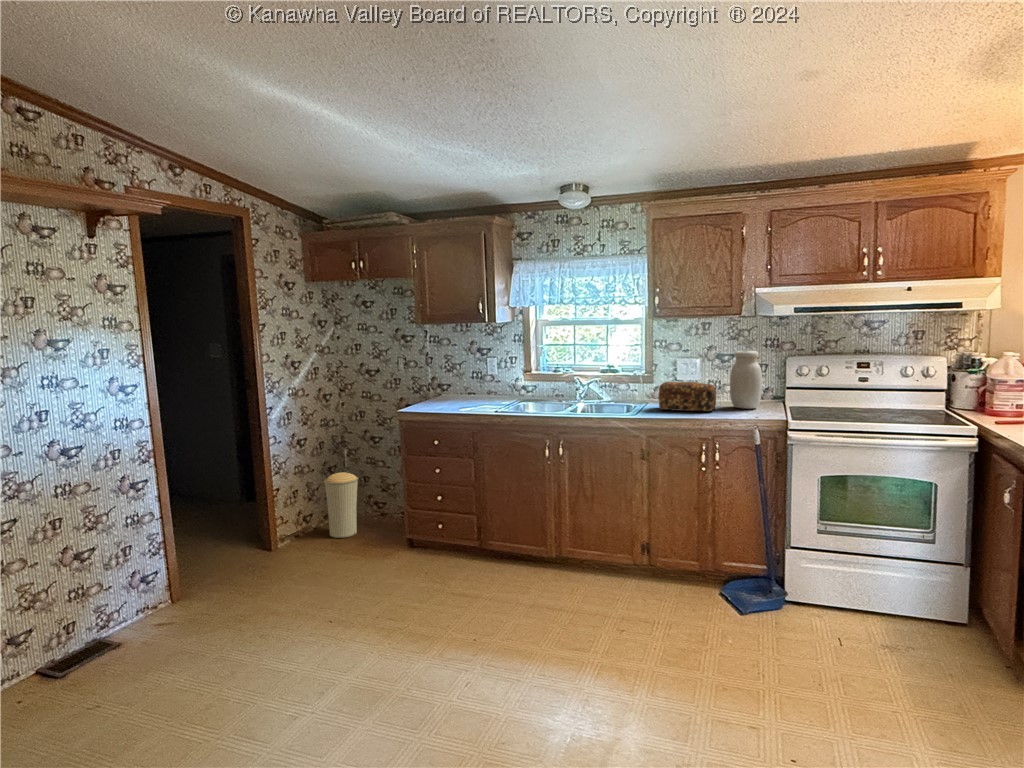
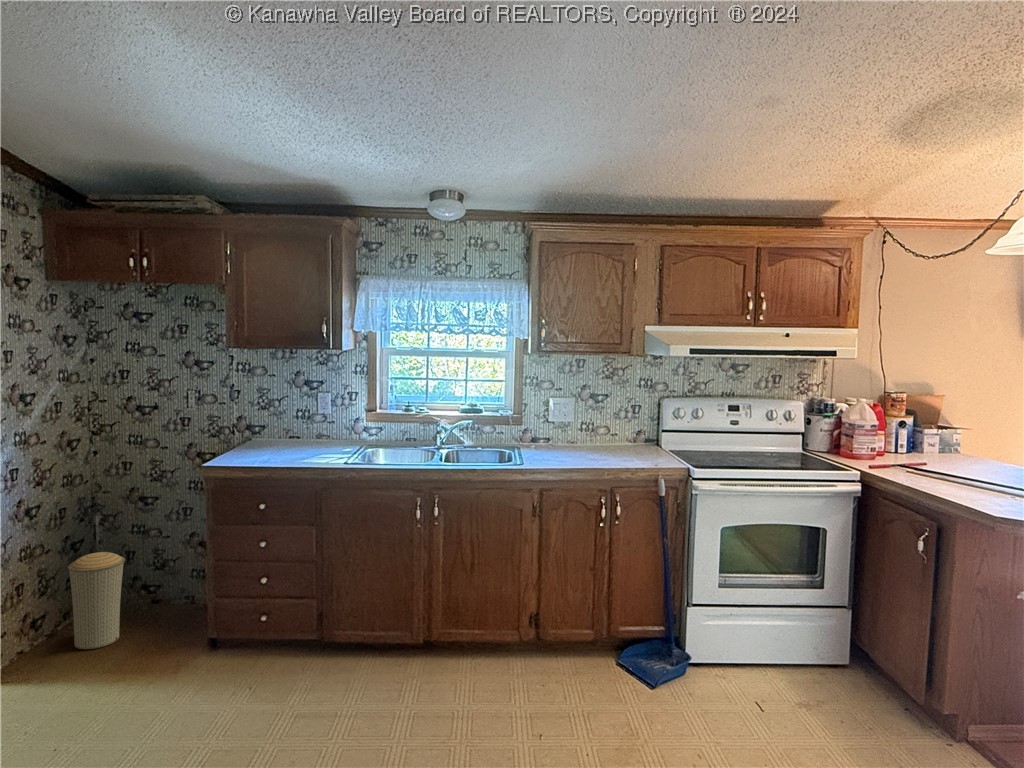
jar: present [730,351,762,409] -> none [612,392,645,454]
bread loaf: present [658,382,716,411] -> none [543,425,603,458]

